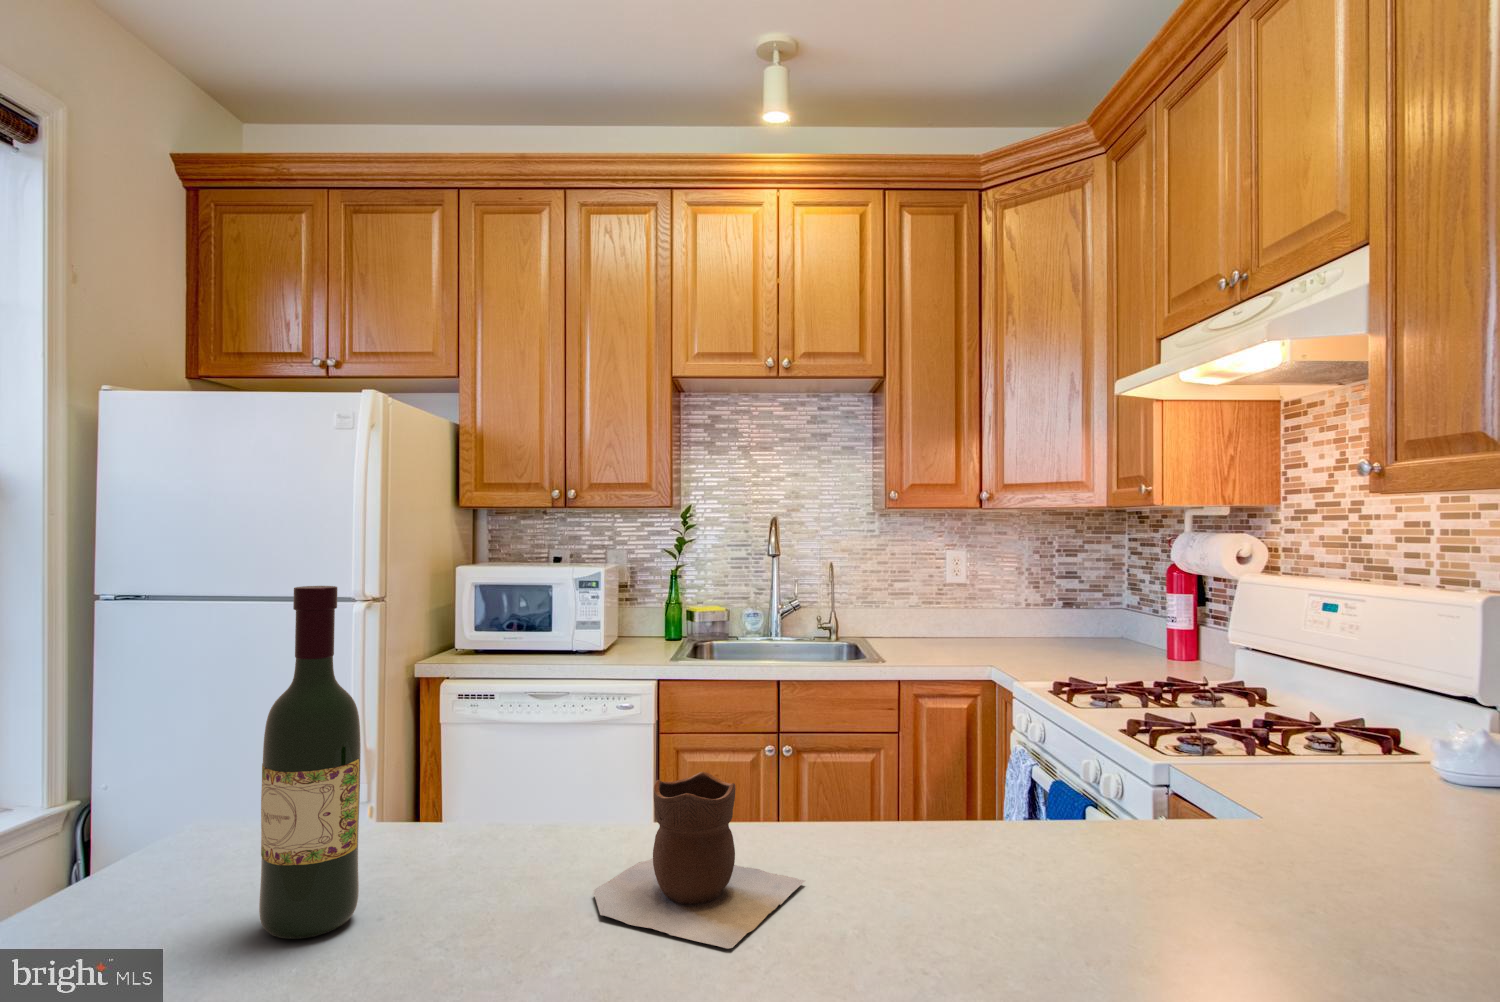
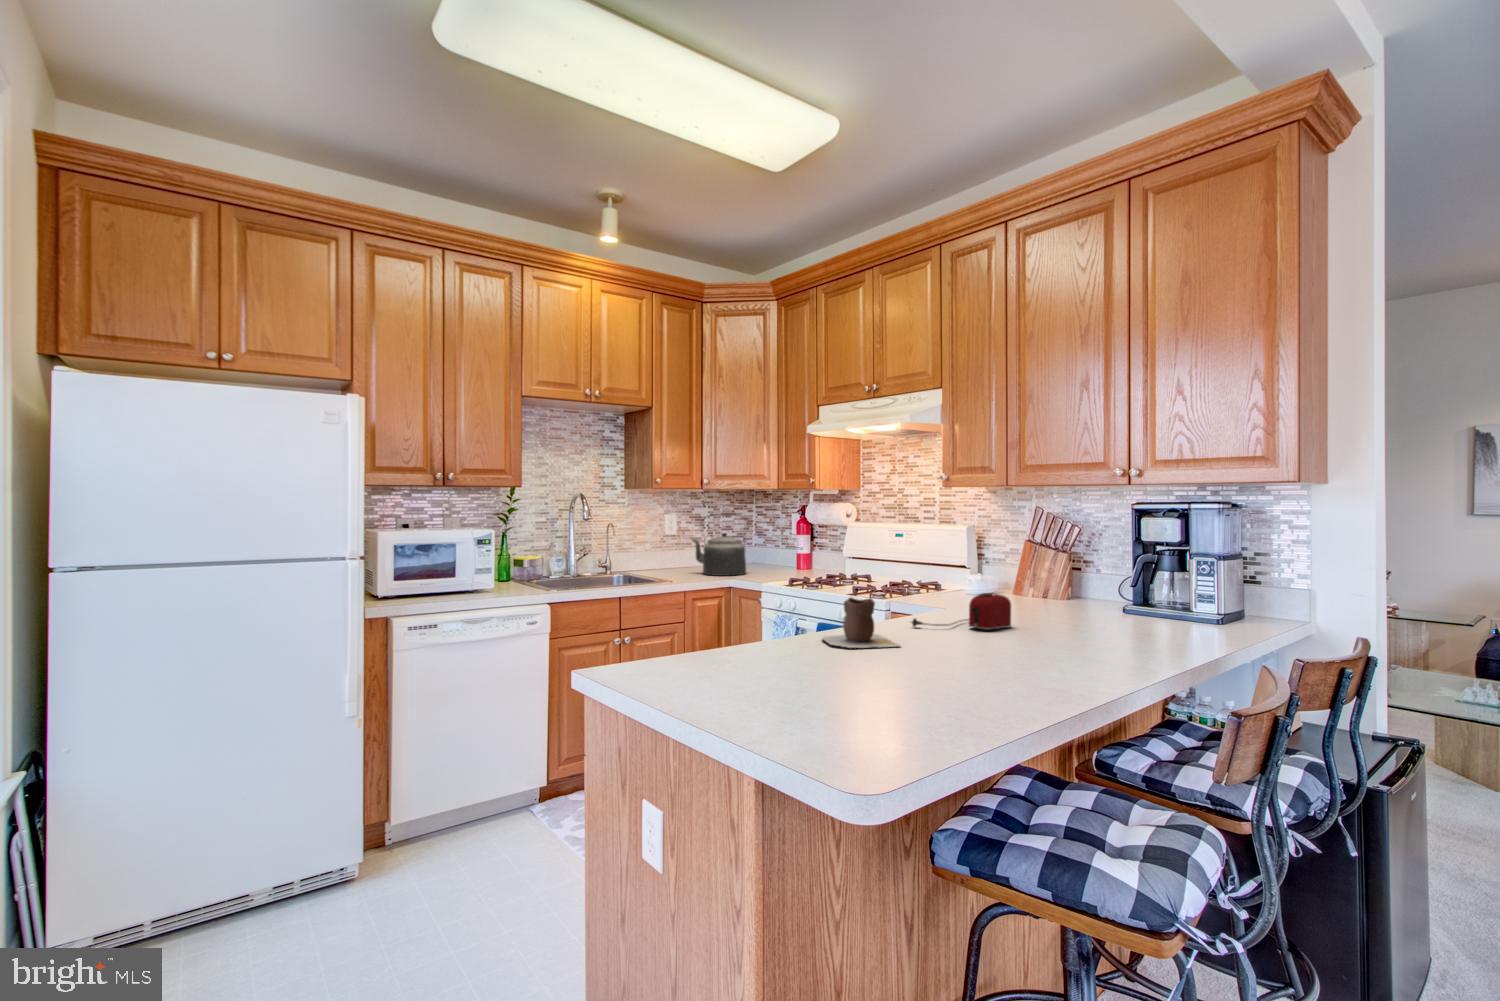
kettle: none [953,550,1051,661] -> present [692,514,748,576]
wine bottle: present [259,586,361,939] -> none [755,528,791,668]
toaster: none [963,822,1302,959] -> present [911,593,1011,630]

